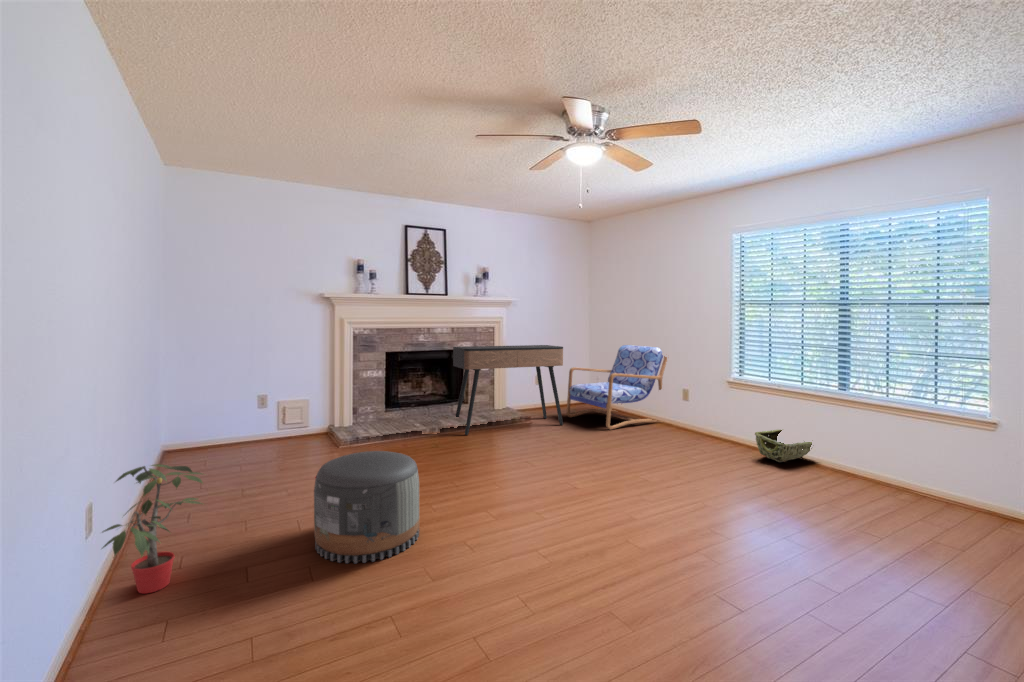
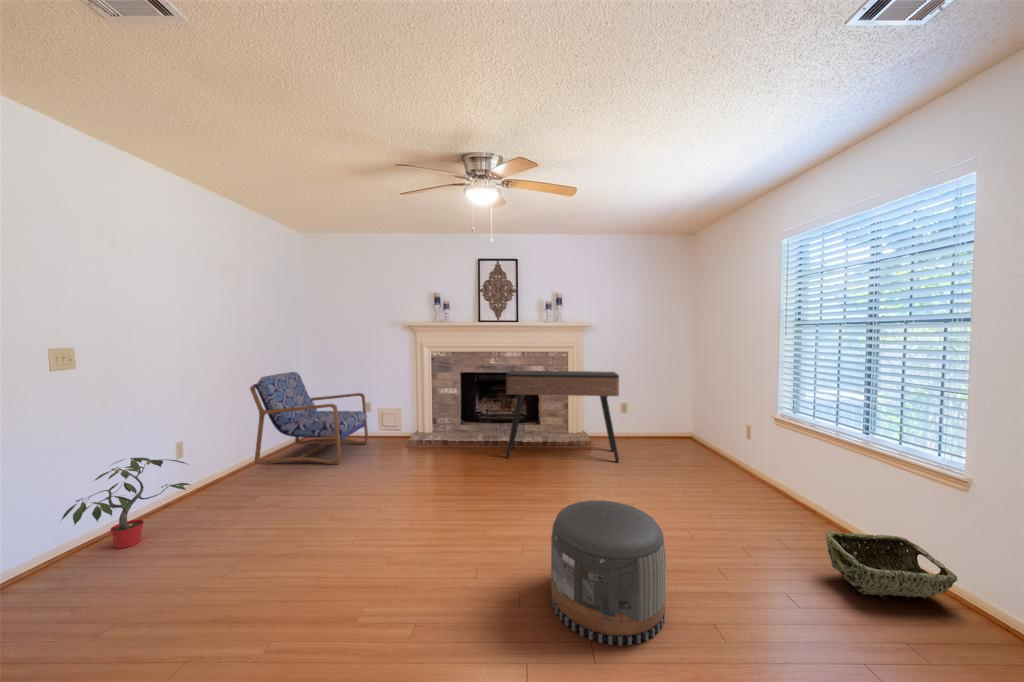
armchair: present [567,345,667,430] -> present [250,372,368,464]
pouf: present [314,451,419,563] -> present [551,500,666,646]

